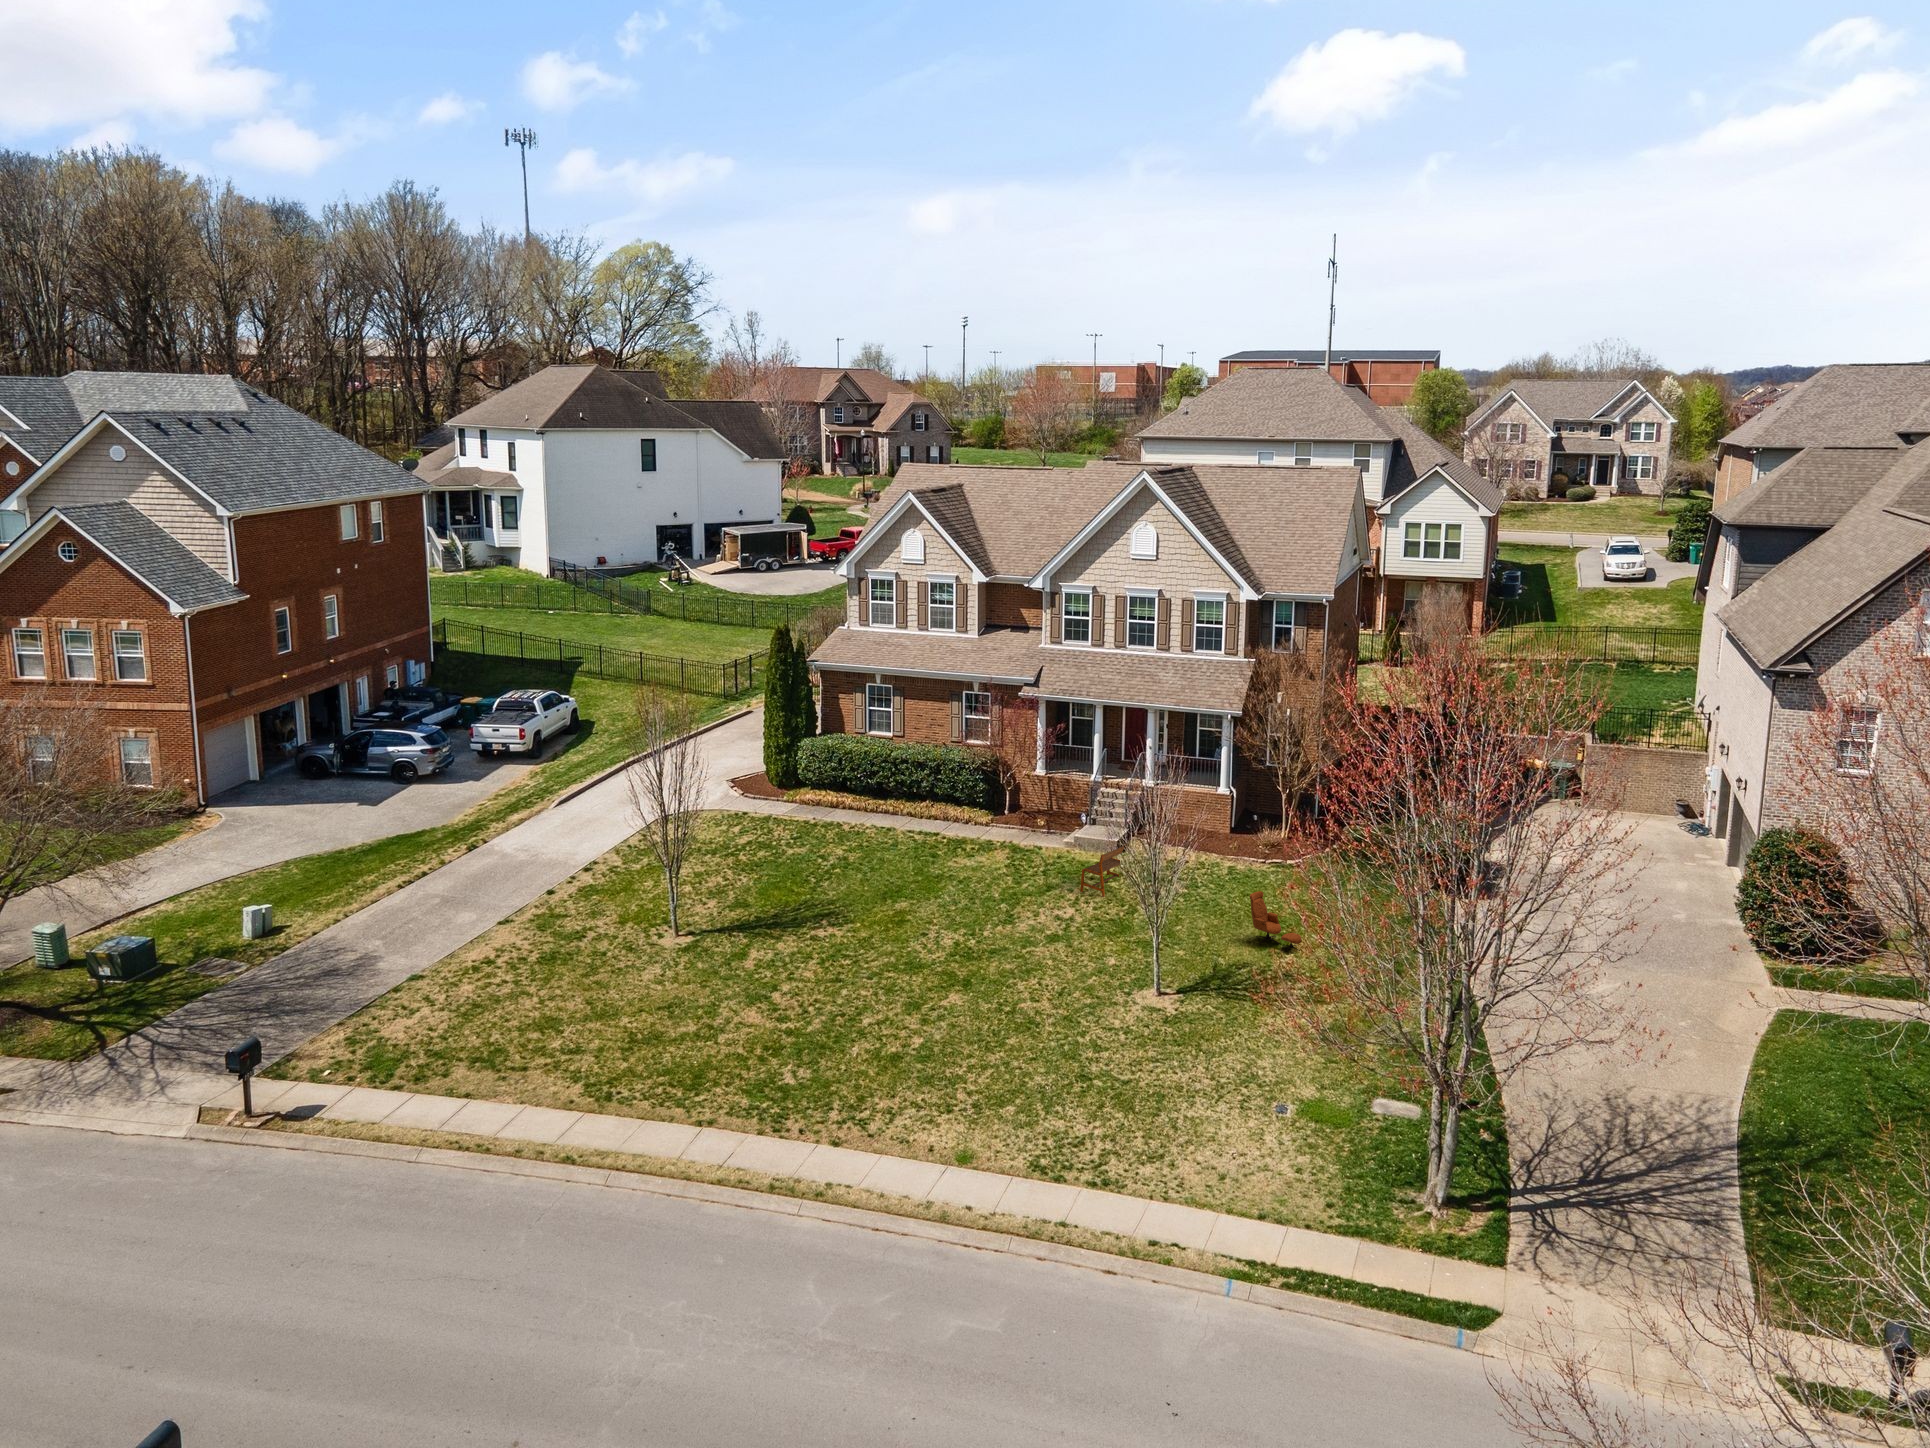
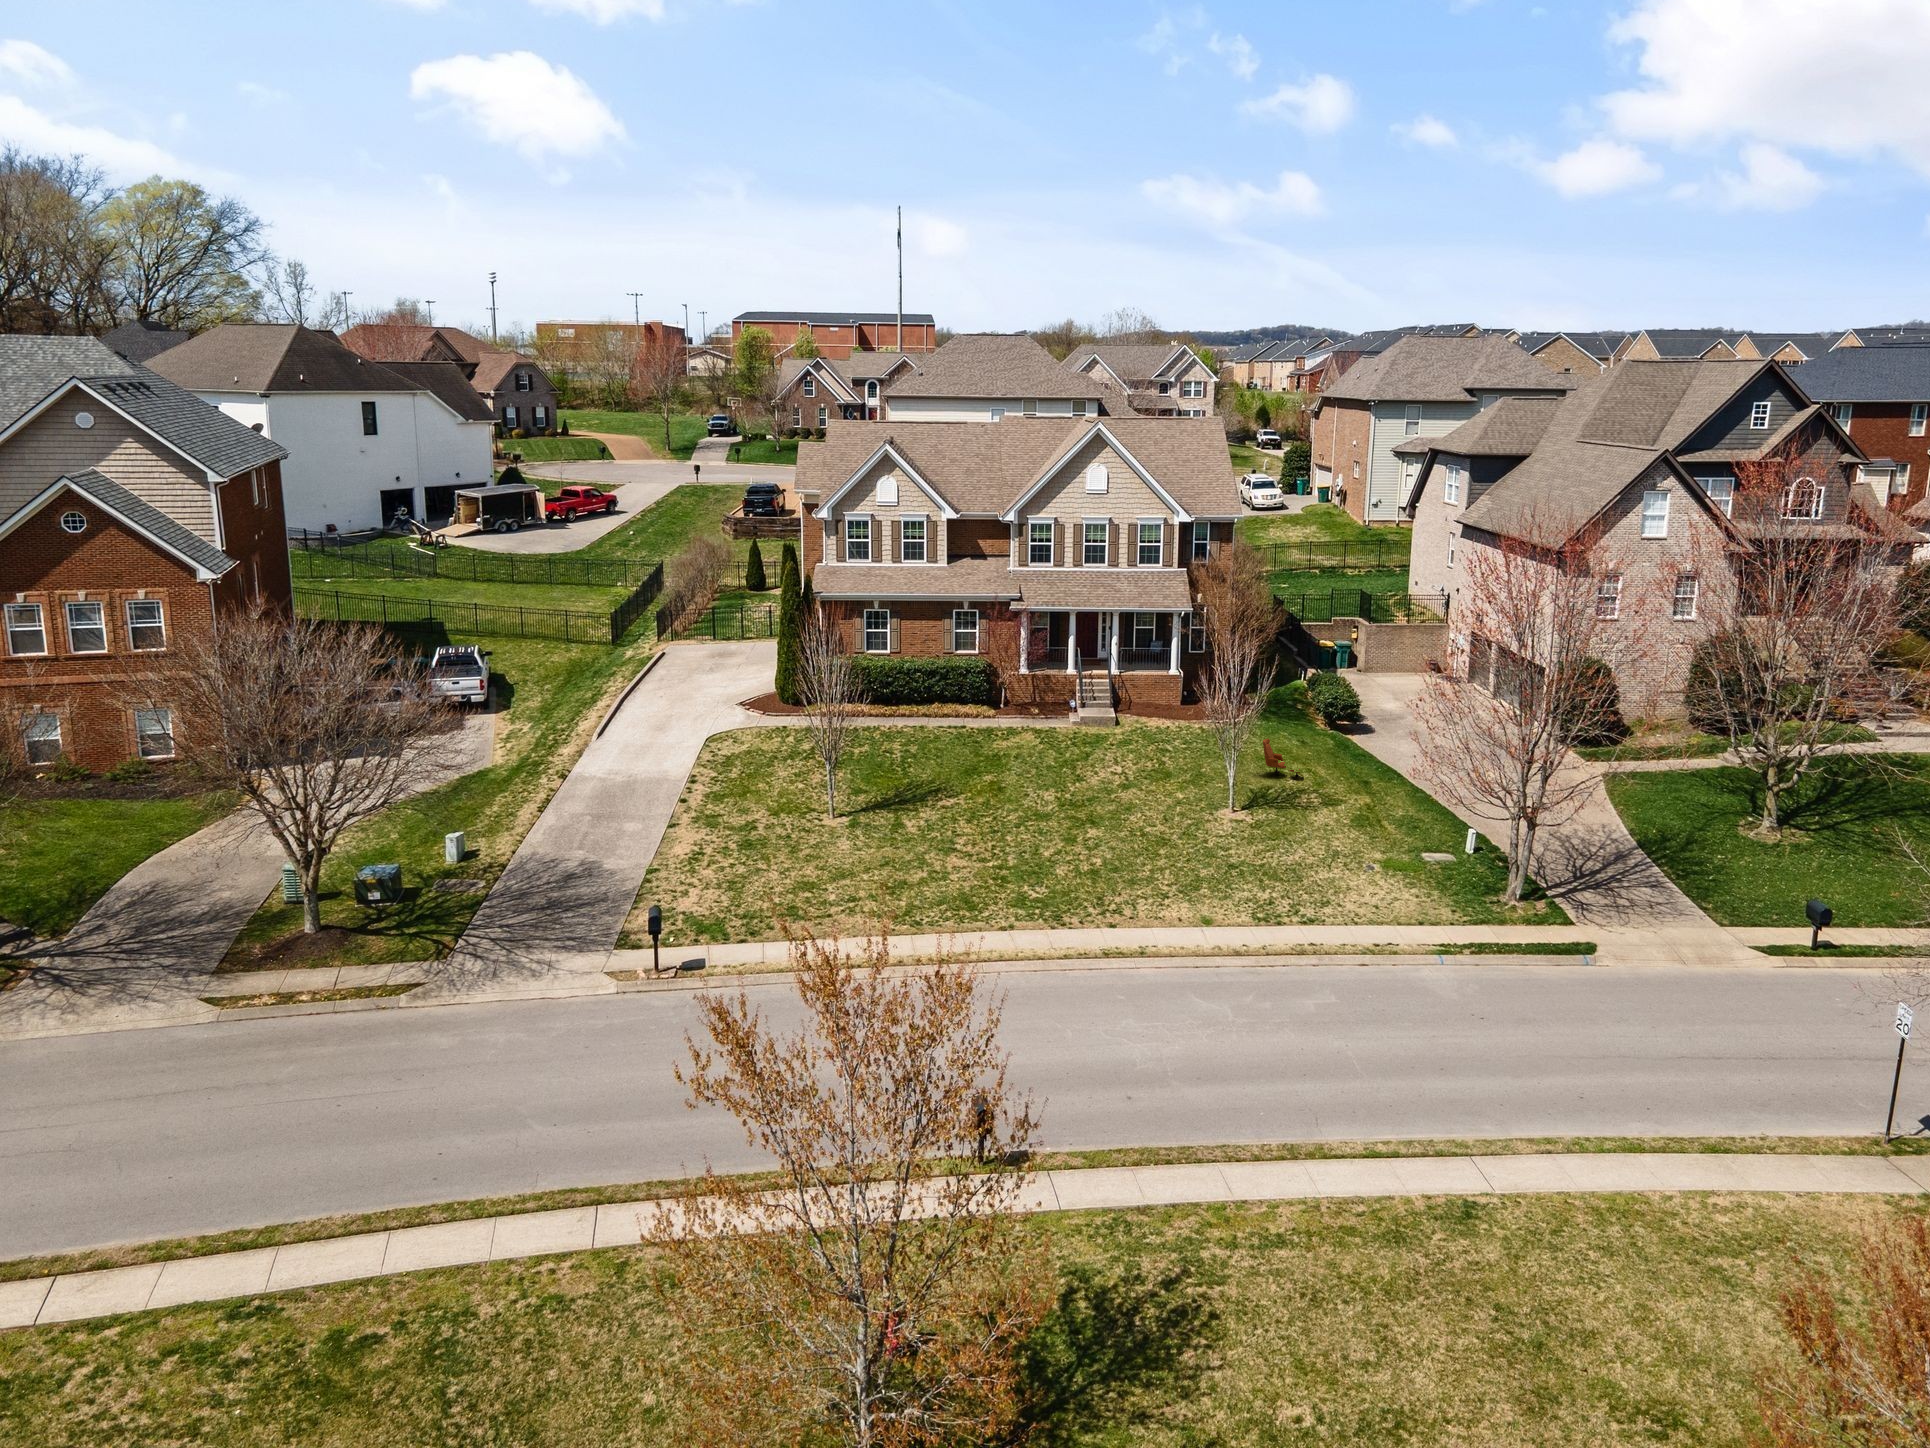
bench: present [1080,845,1125,897] -> none [1111,718,1142,759]

